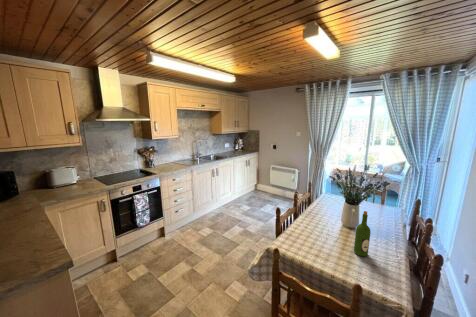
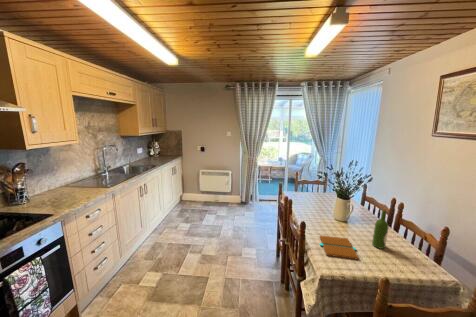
book: none [291,227,330,253] -> present [320,236,358,259]

